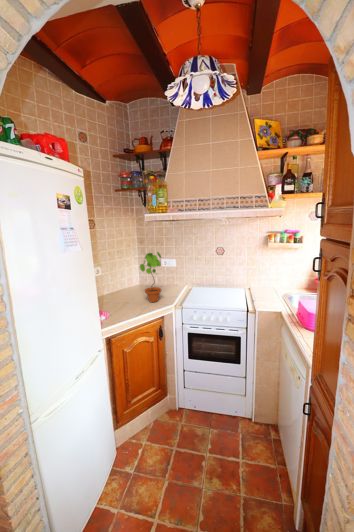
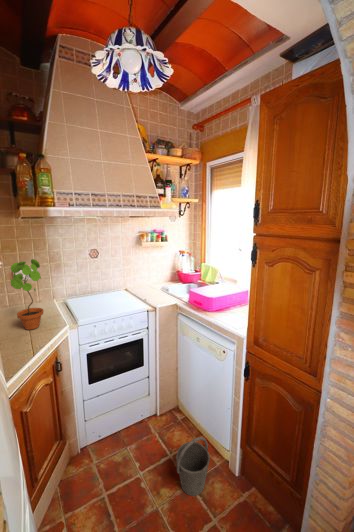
bucket: none [224,450,266,510] -> present [176,437,210,496]

